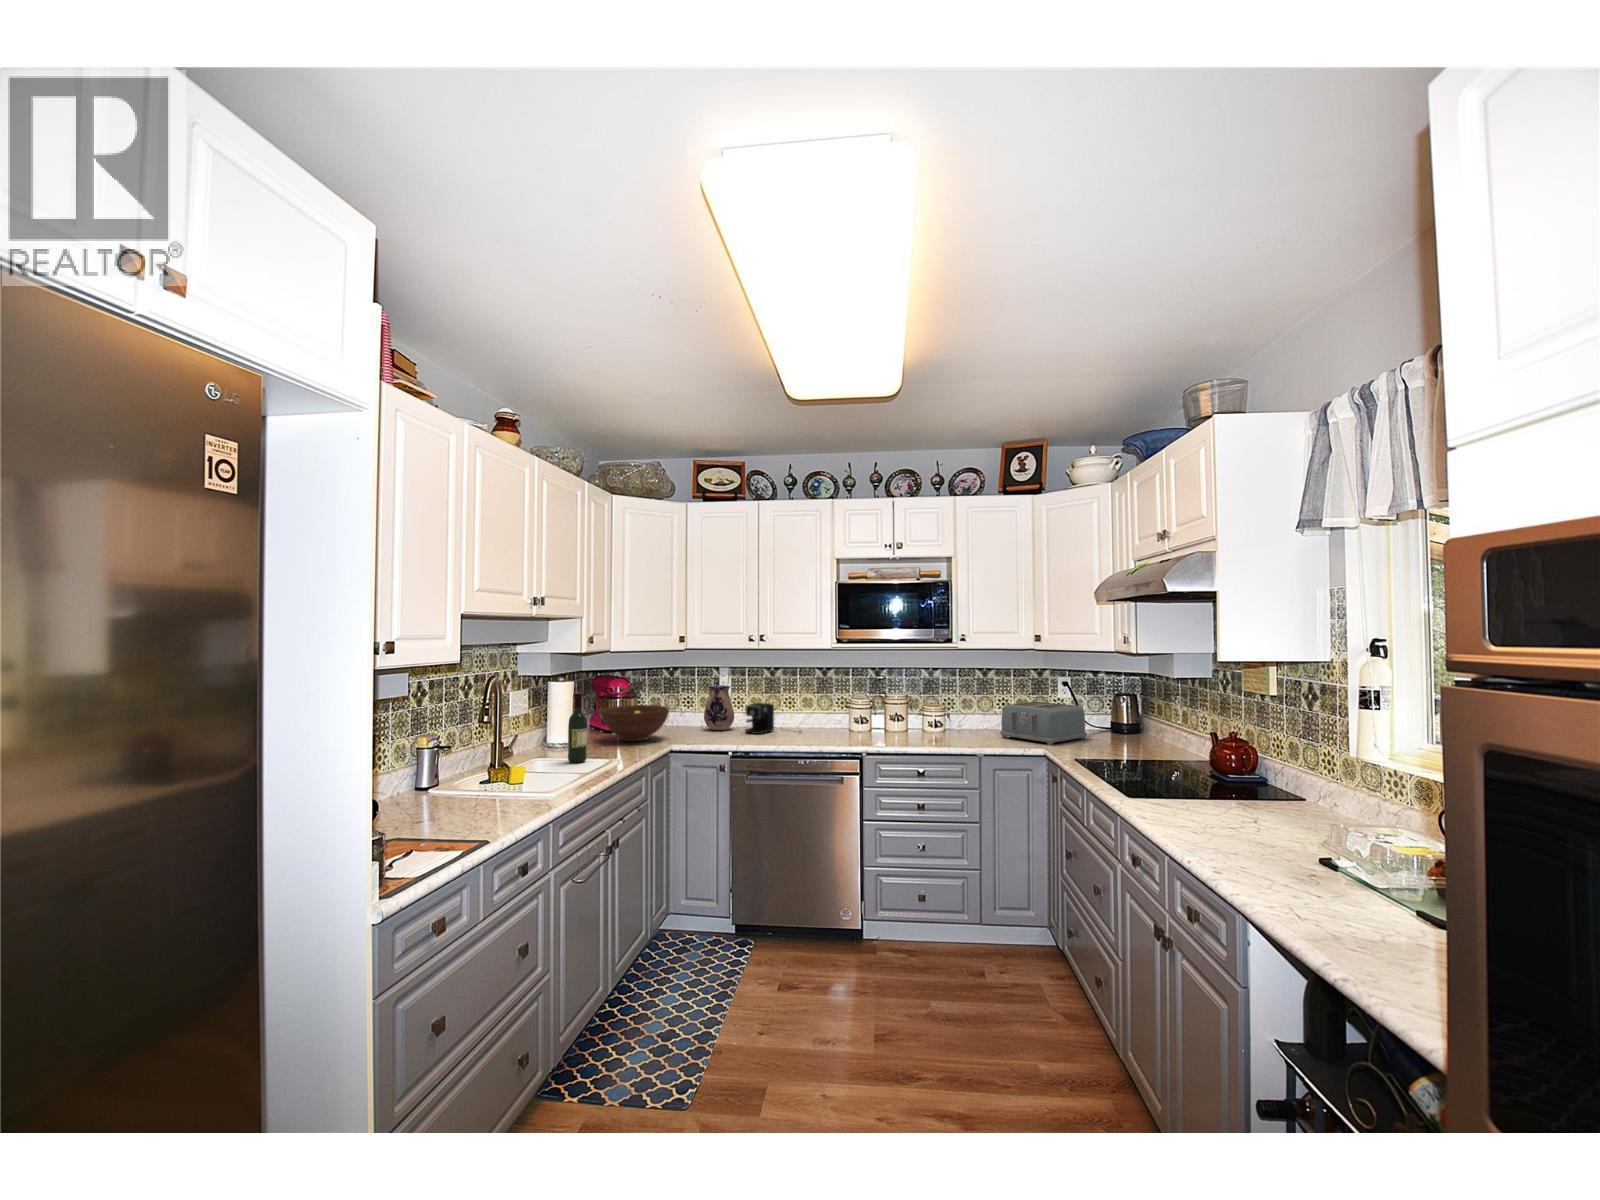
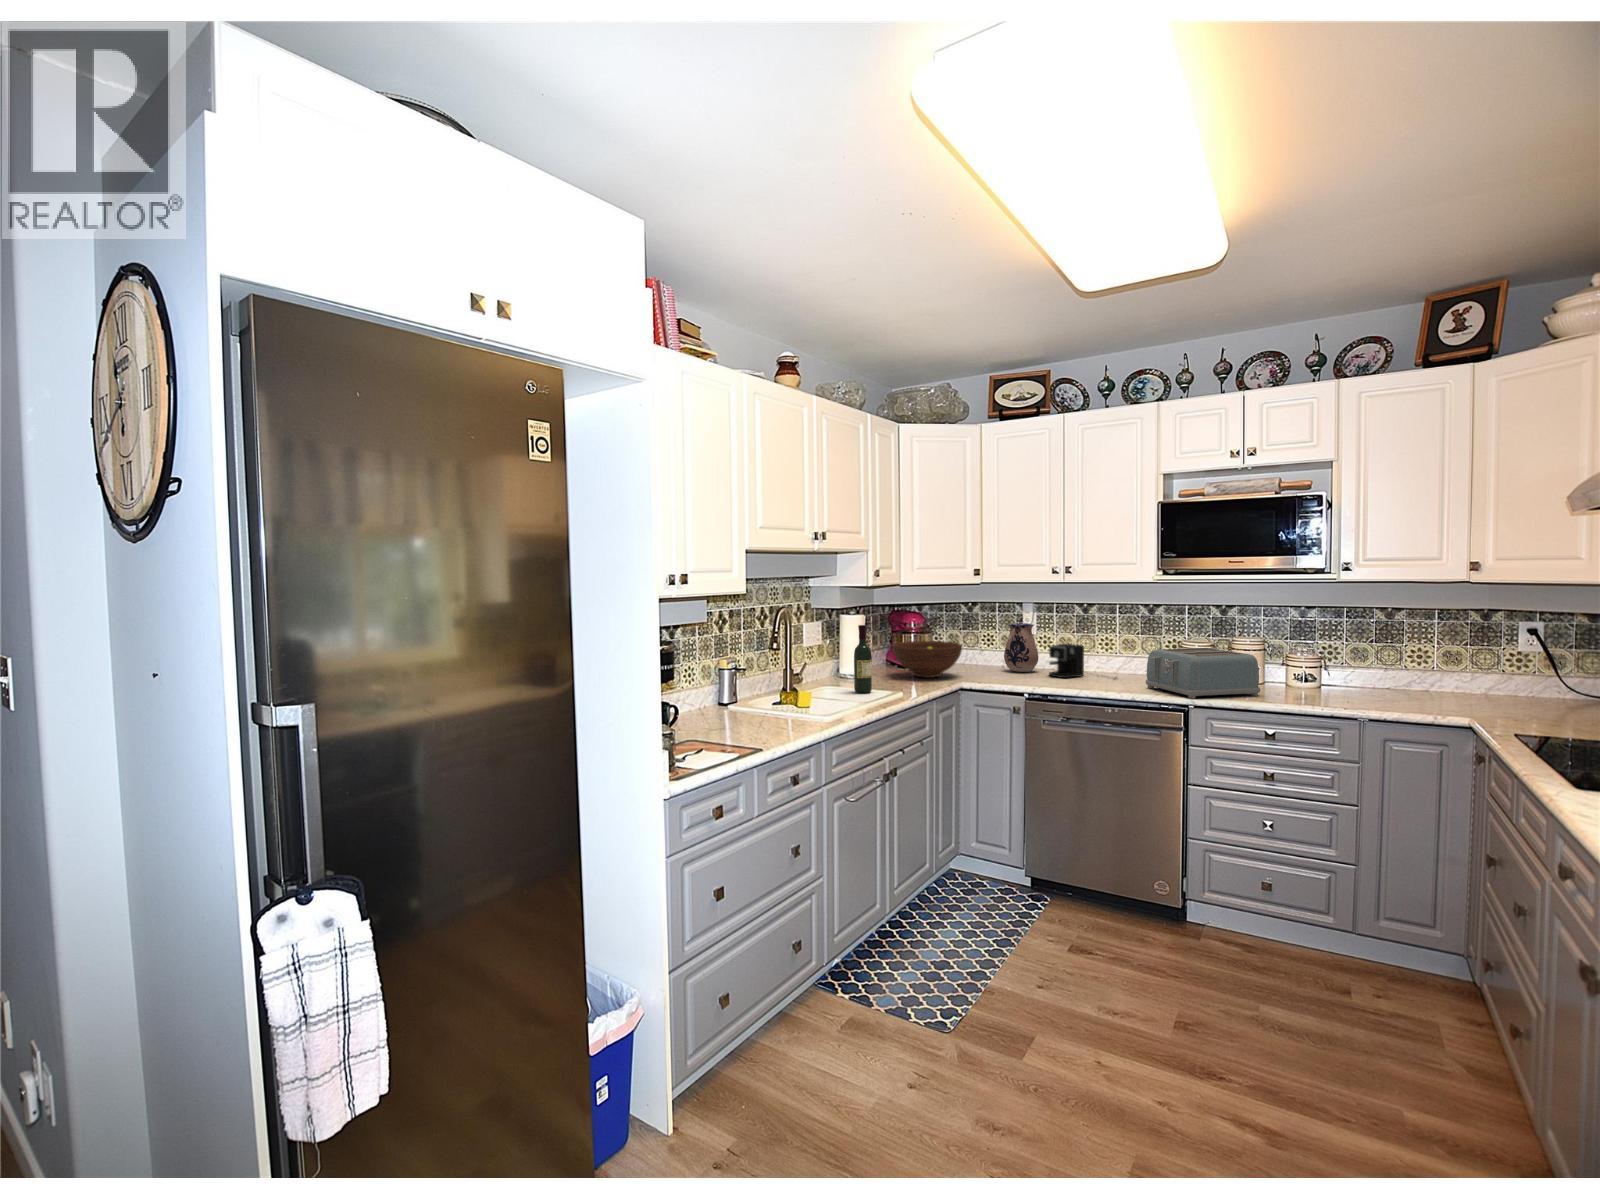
toaster: present [1000,701,1087,745] -> present [1146,648,1261,699]

